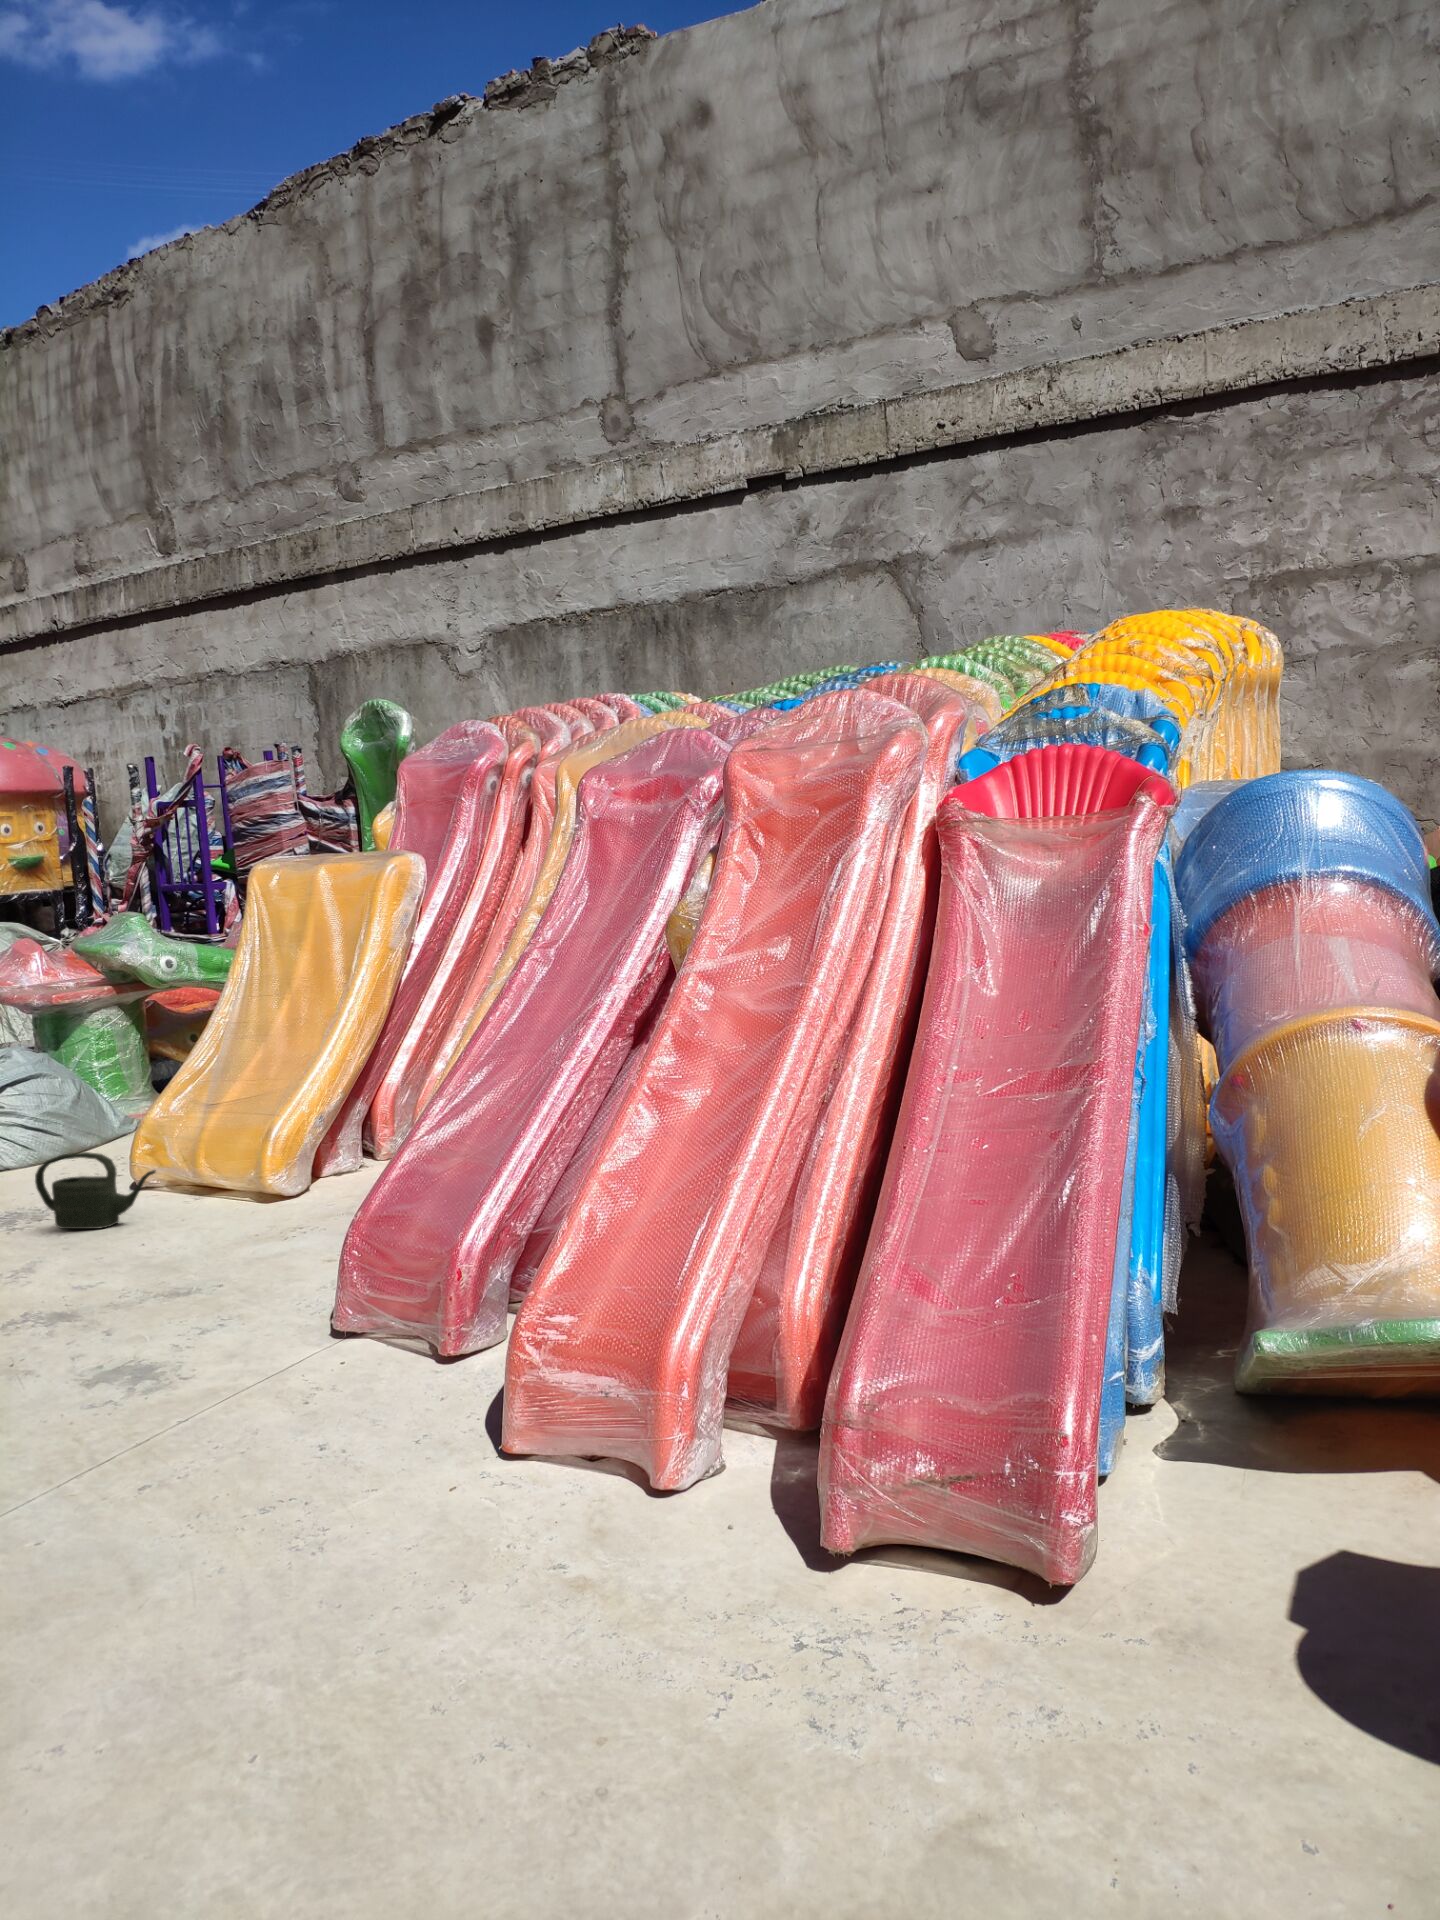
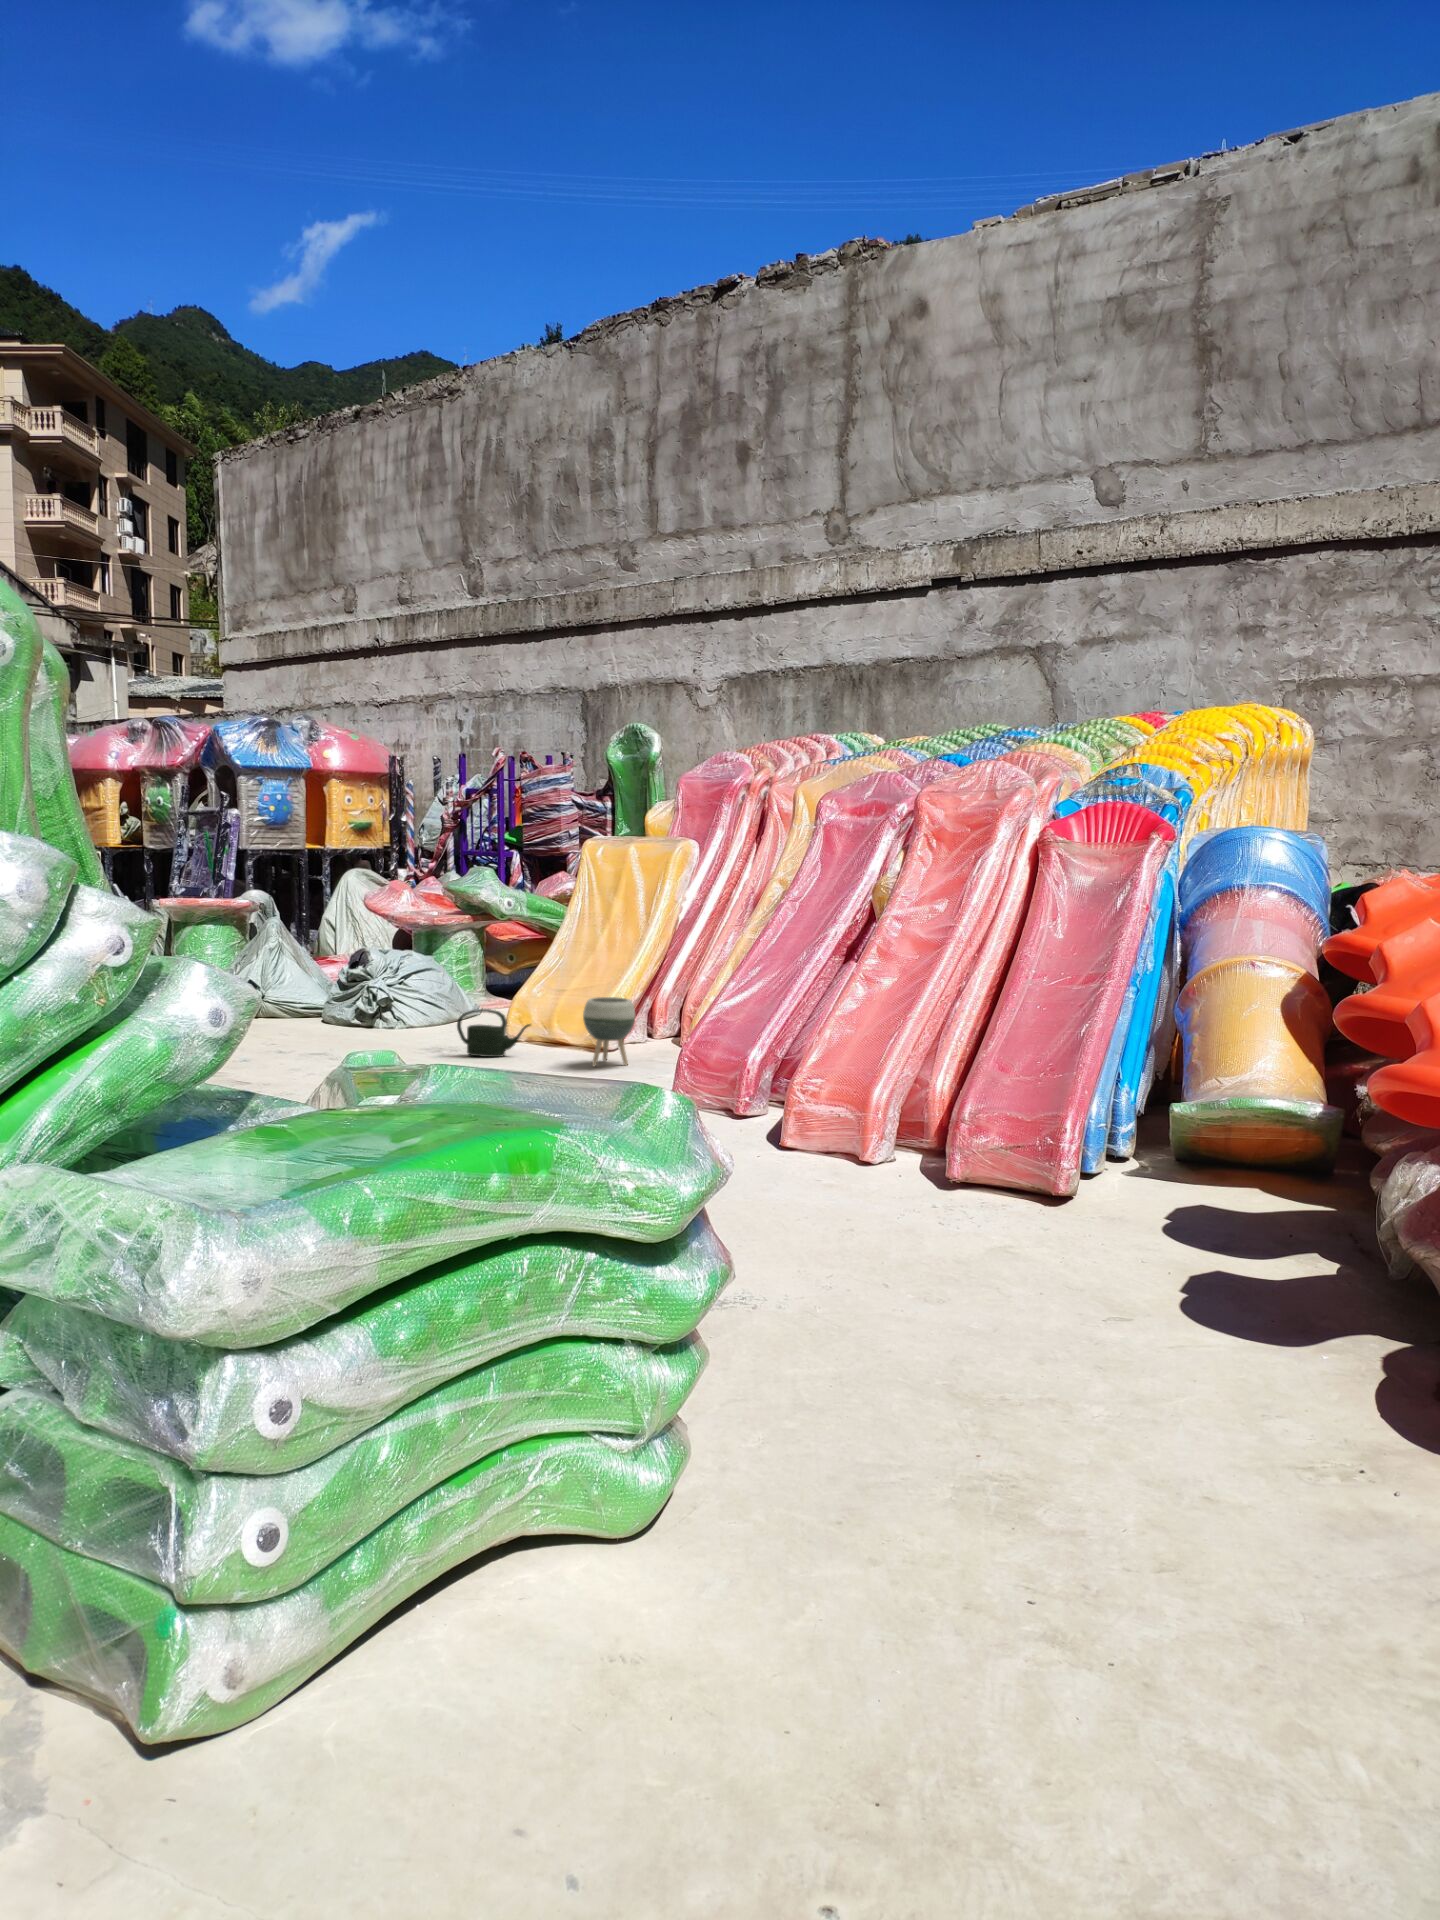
planter: none [223,1121,312,1240] -> present [583,997,635,1066]

